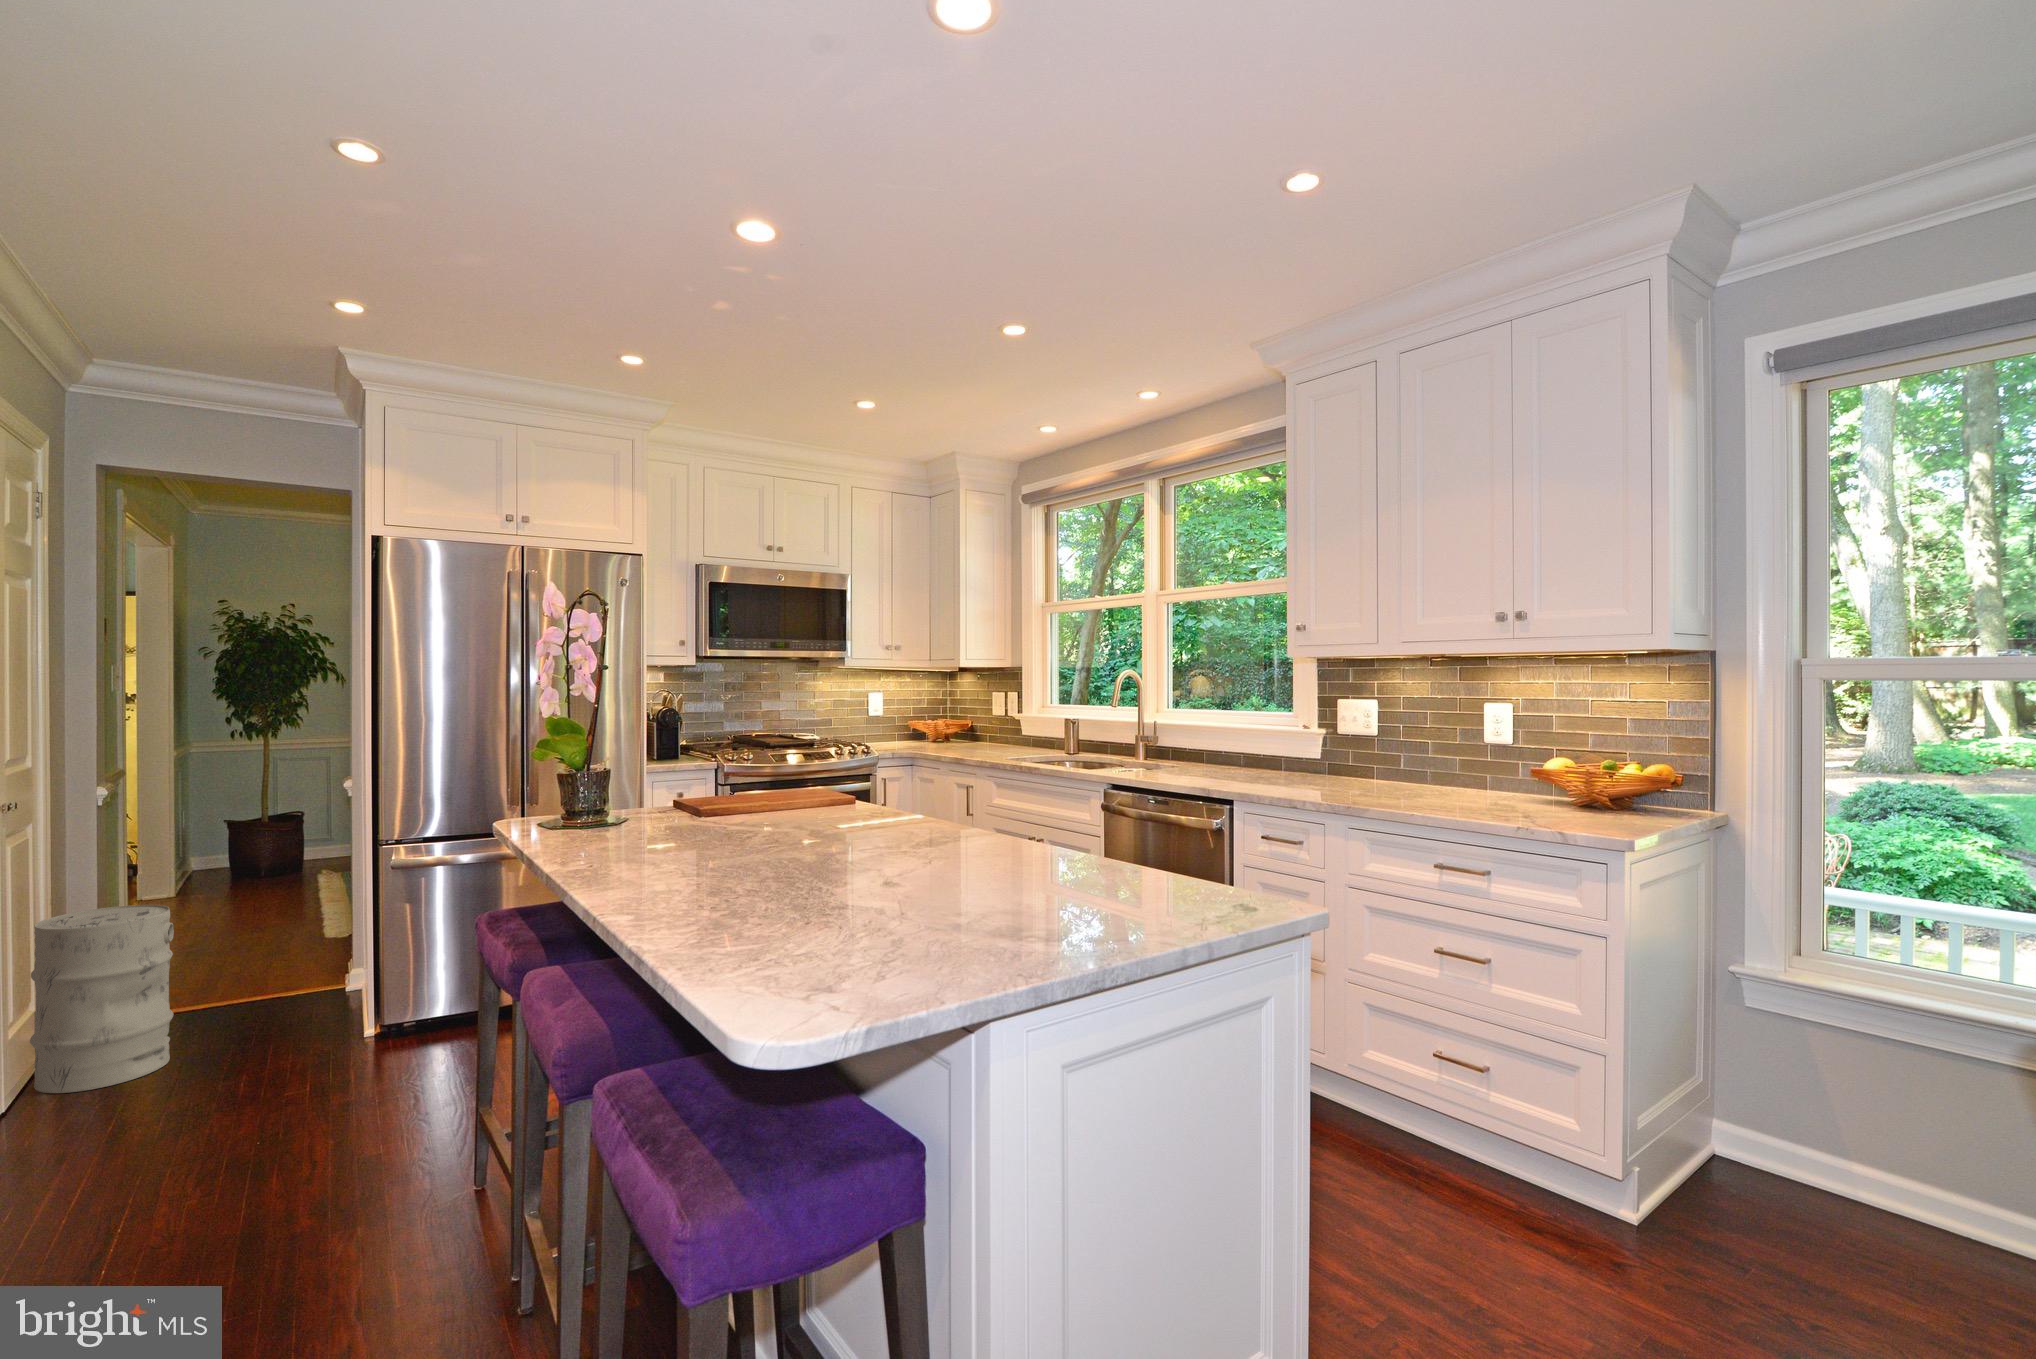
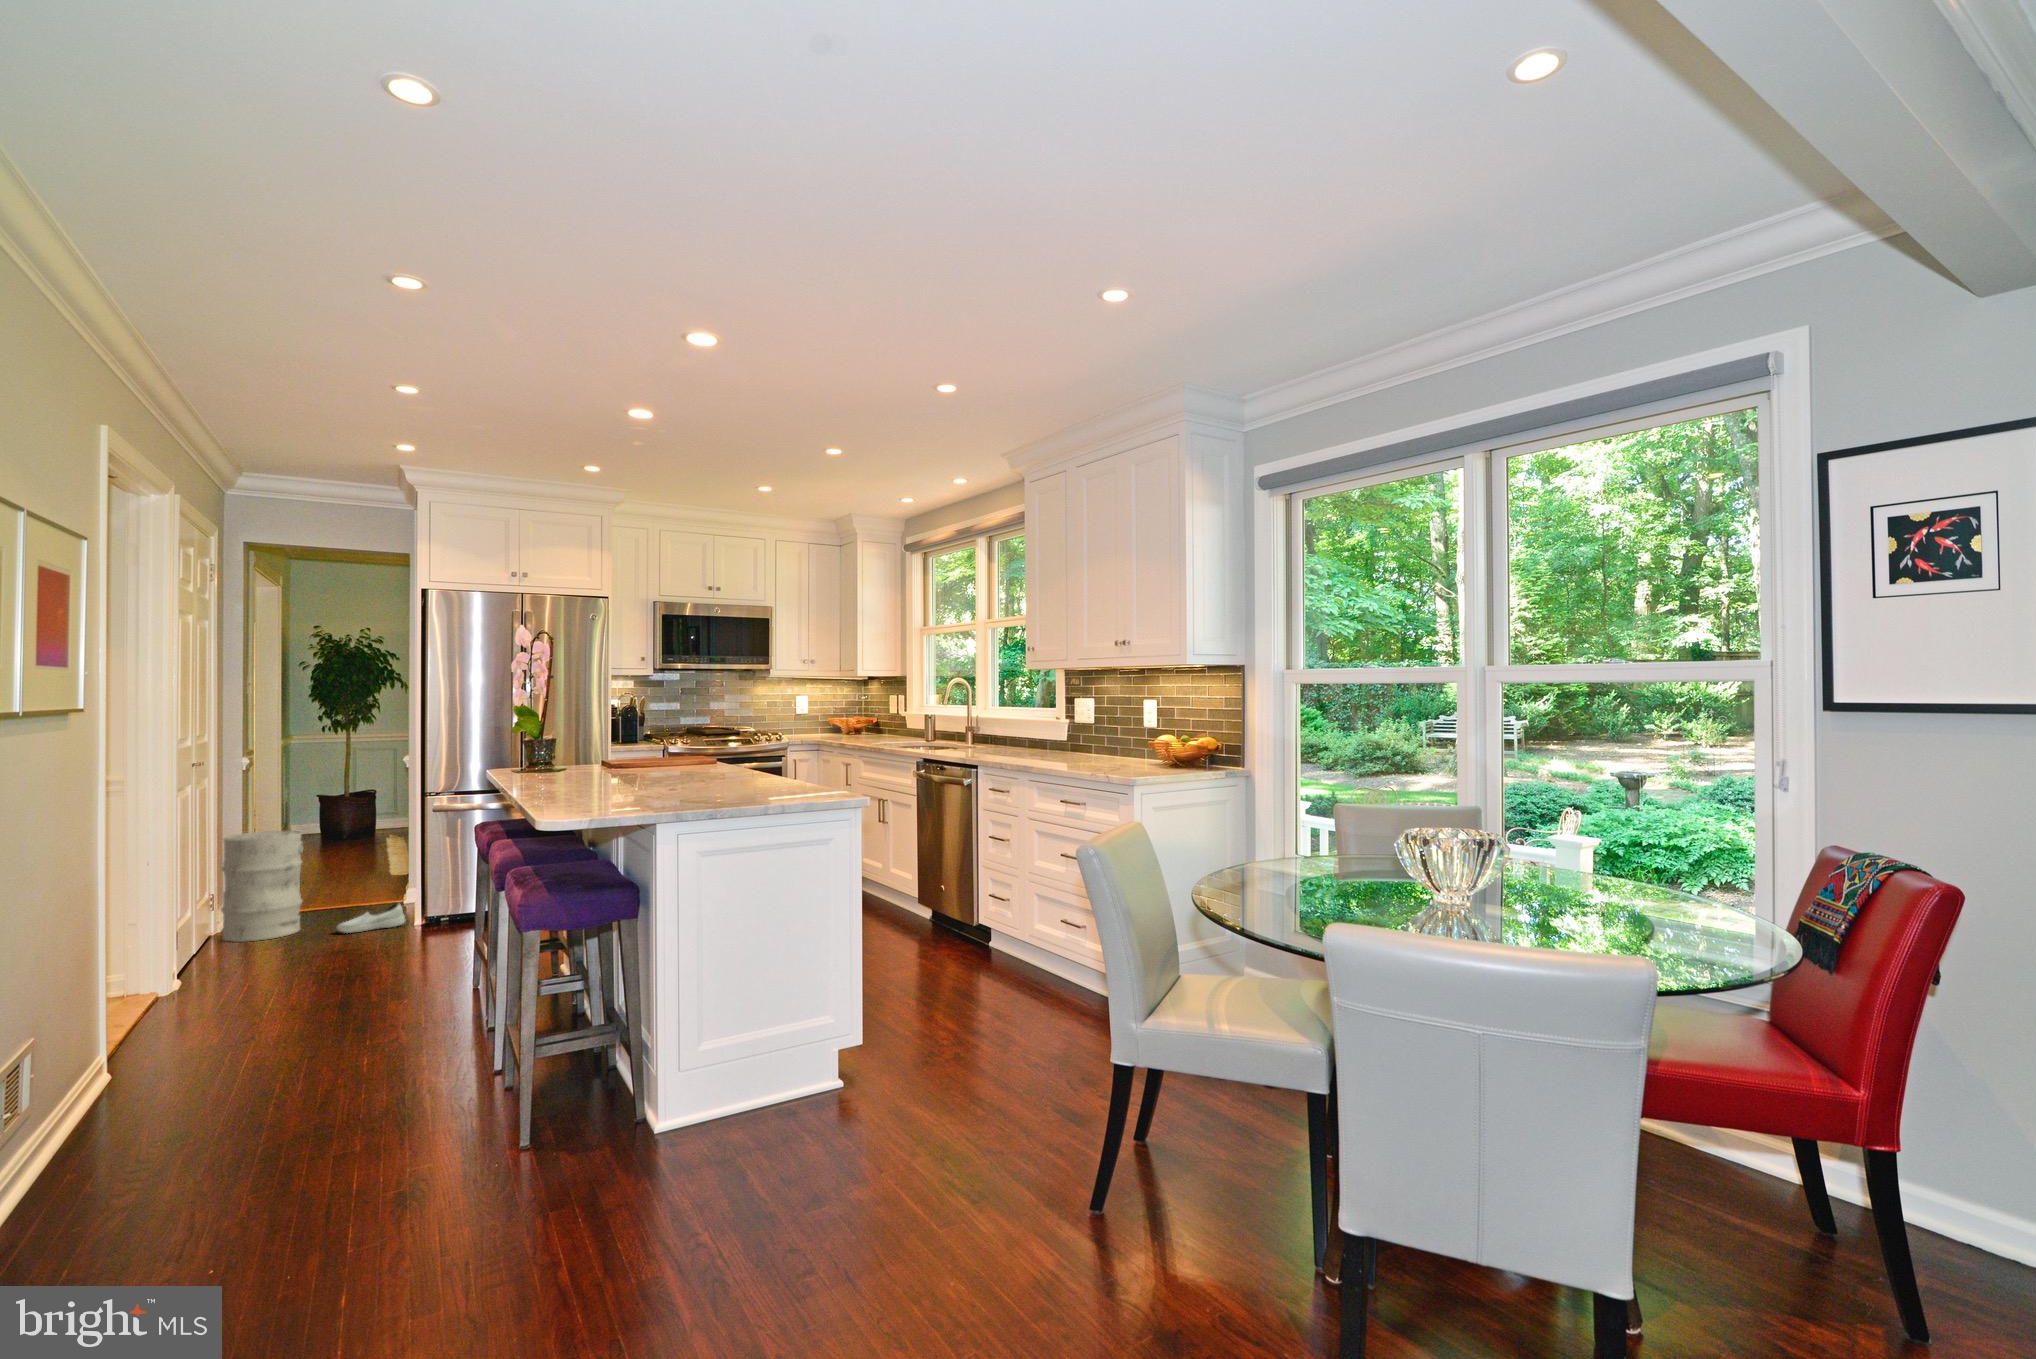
shoe: none [227,1011,341,1066] -> present [336,903,406,933]

